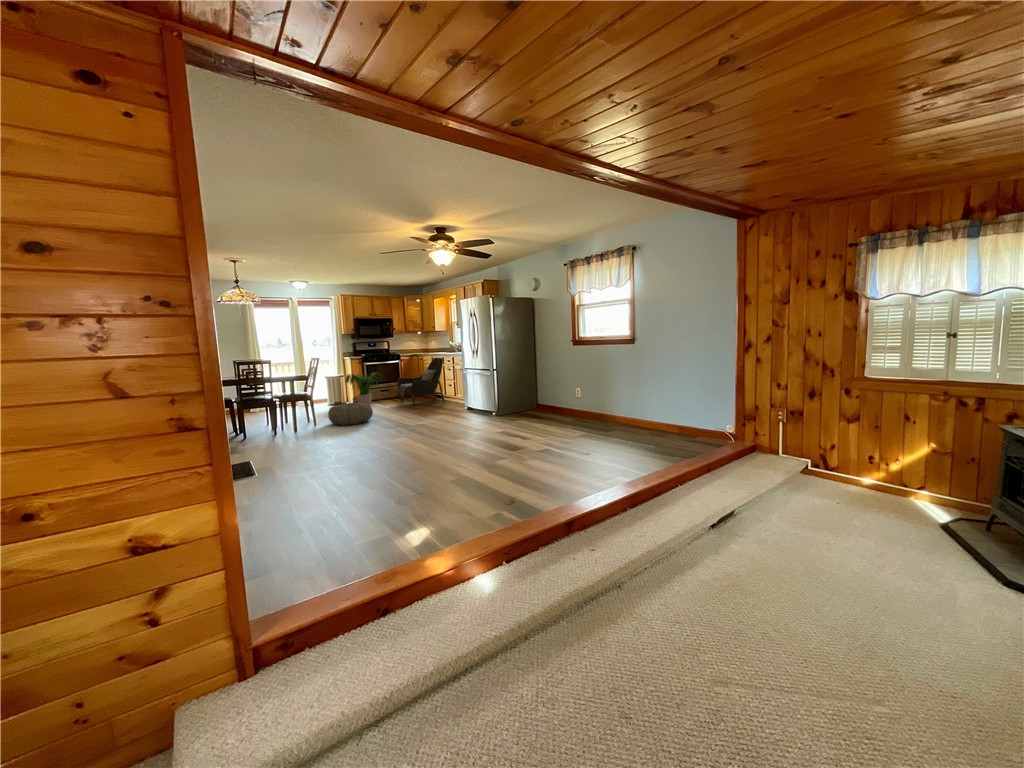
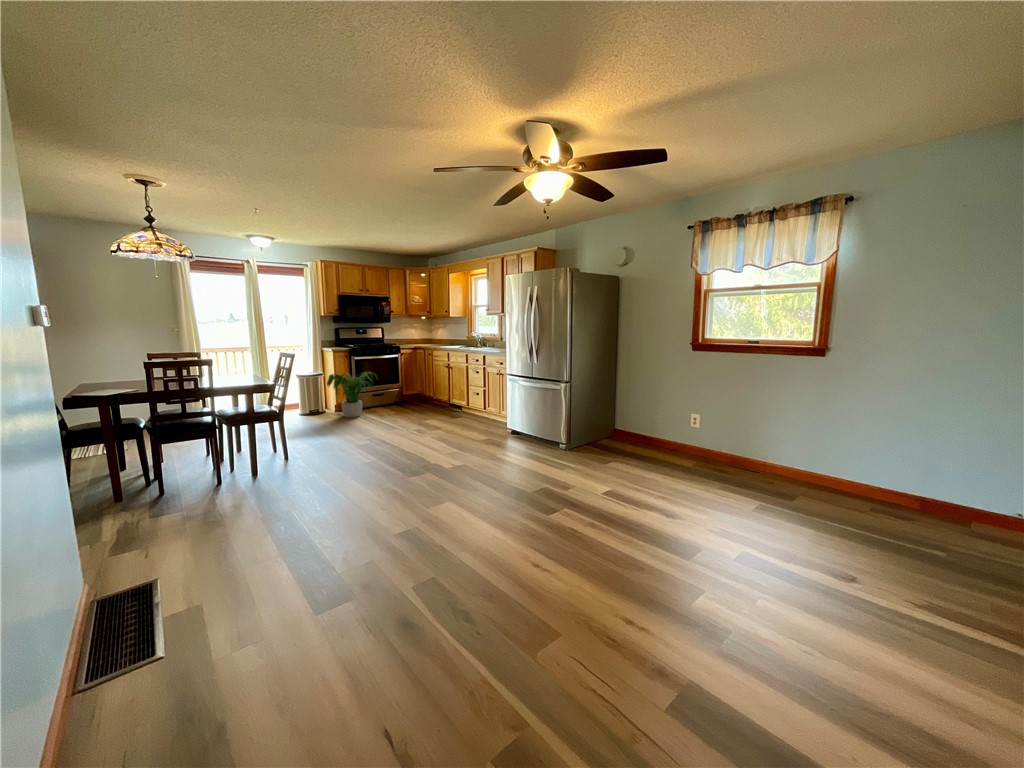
armchair: present [397,358,444,406] -> none [399,354,465,422]
pouf: present [328,403,373,425] -> none [307,424,375,462]

